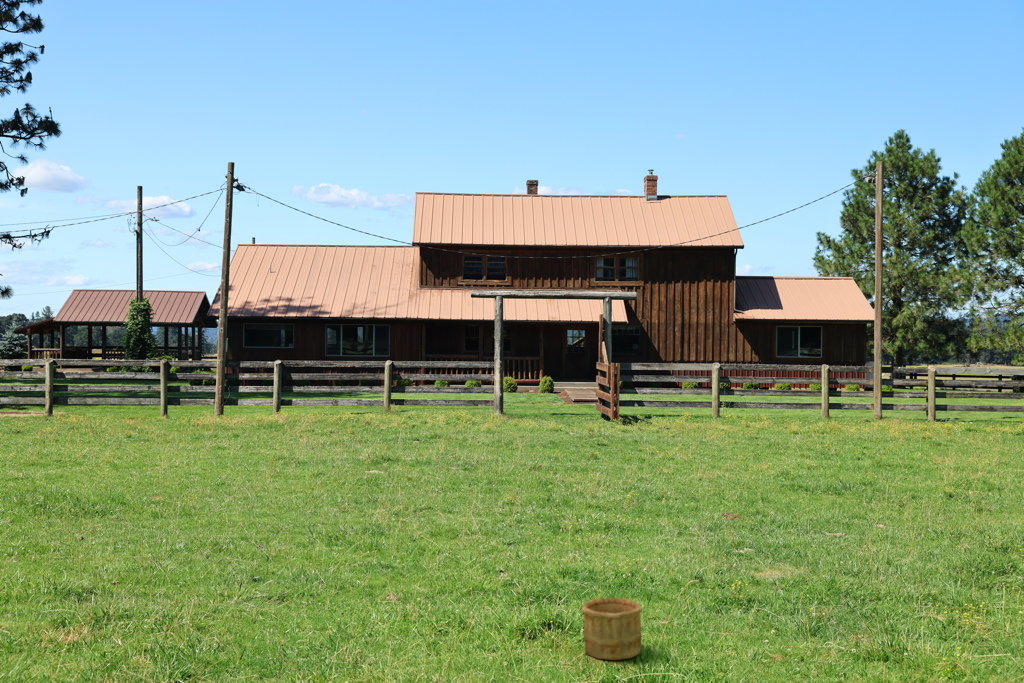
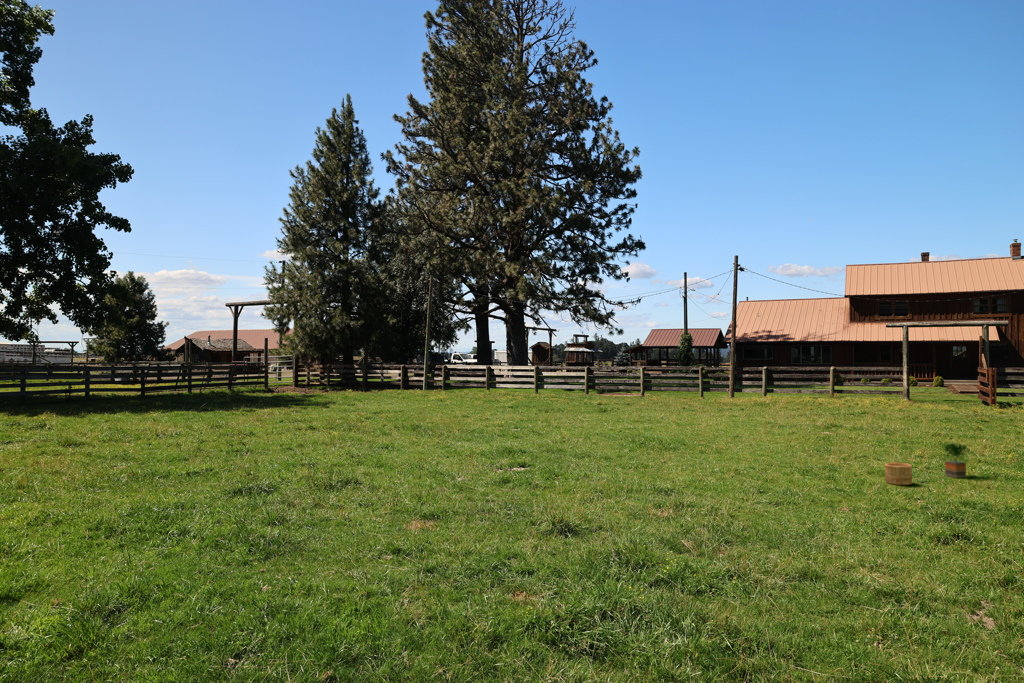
potted tree: none [676,531,725,612] -> present [945,443,970,478]

